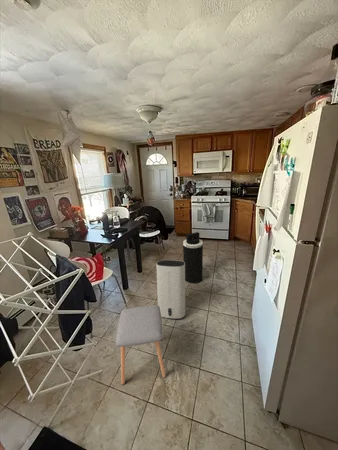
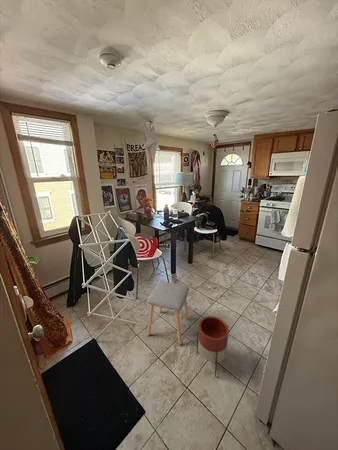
trash can: present [183,232,203,283] -> none [229,235,255,287]
air purifier: present [156,260,185,319] -> none [193,253,224,310]
planter: none [185,330,220,396] -> present [197,316,229,377]

